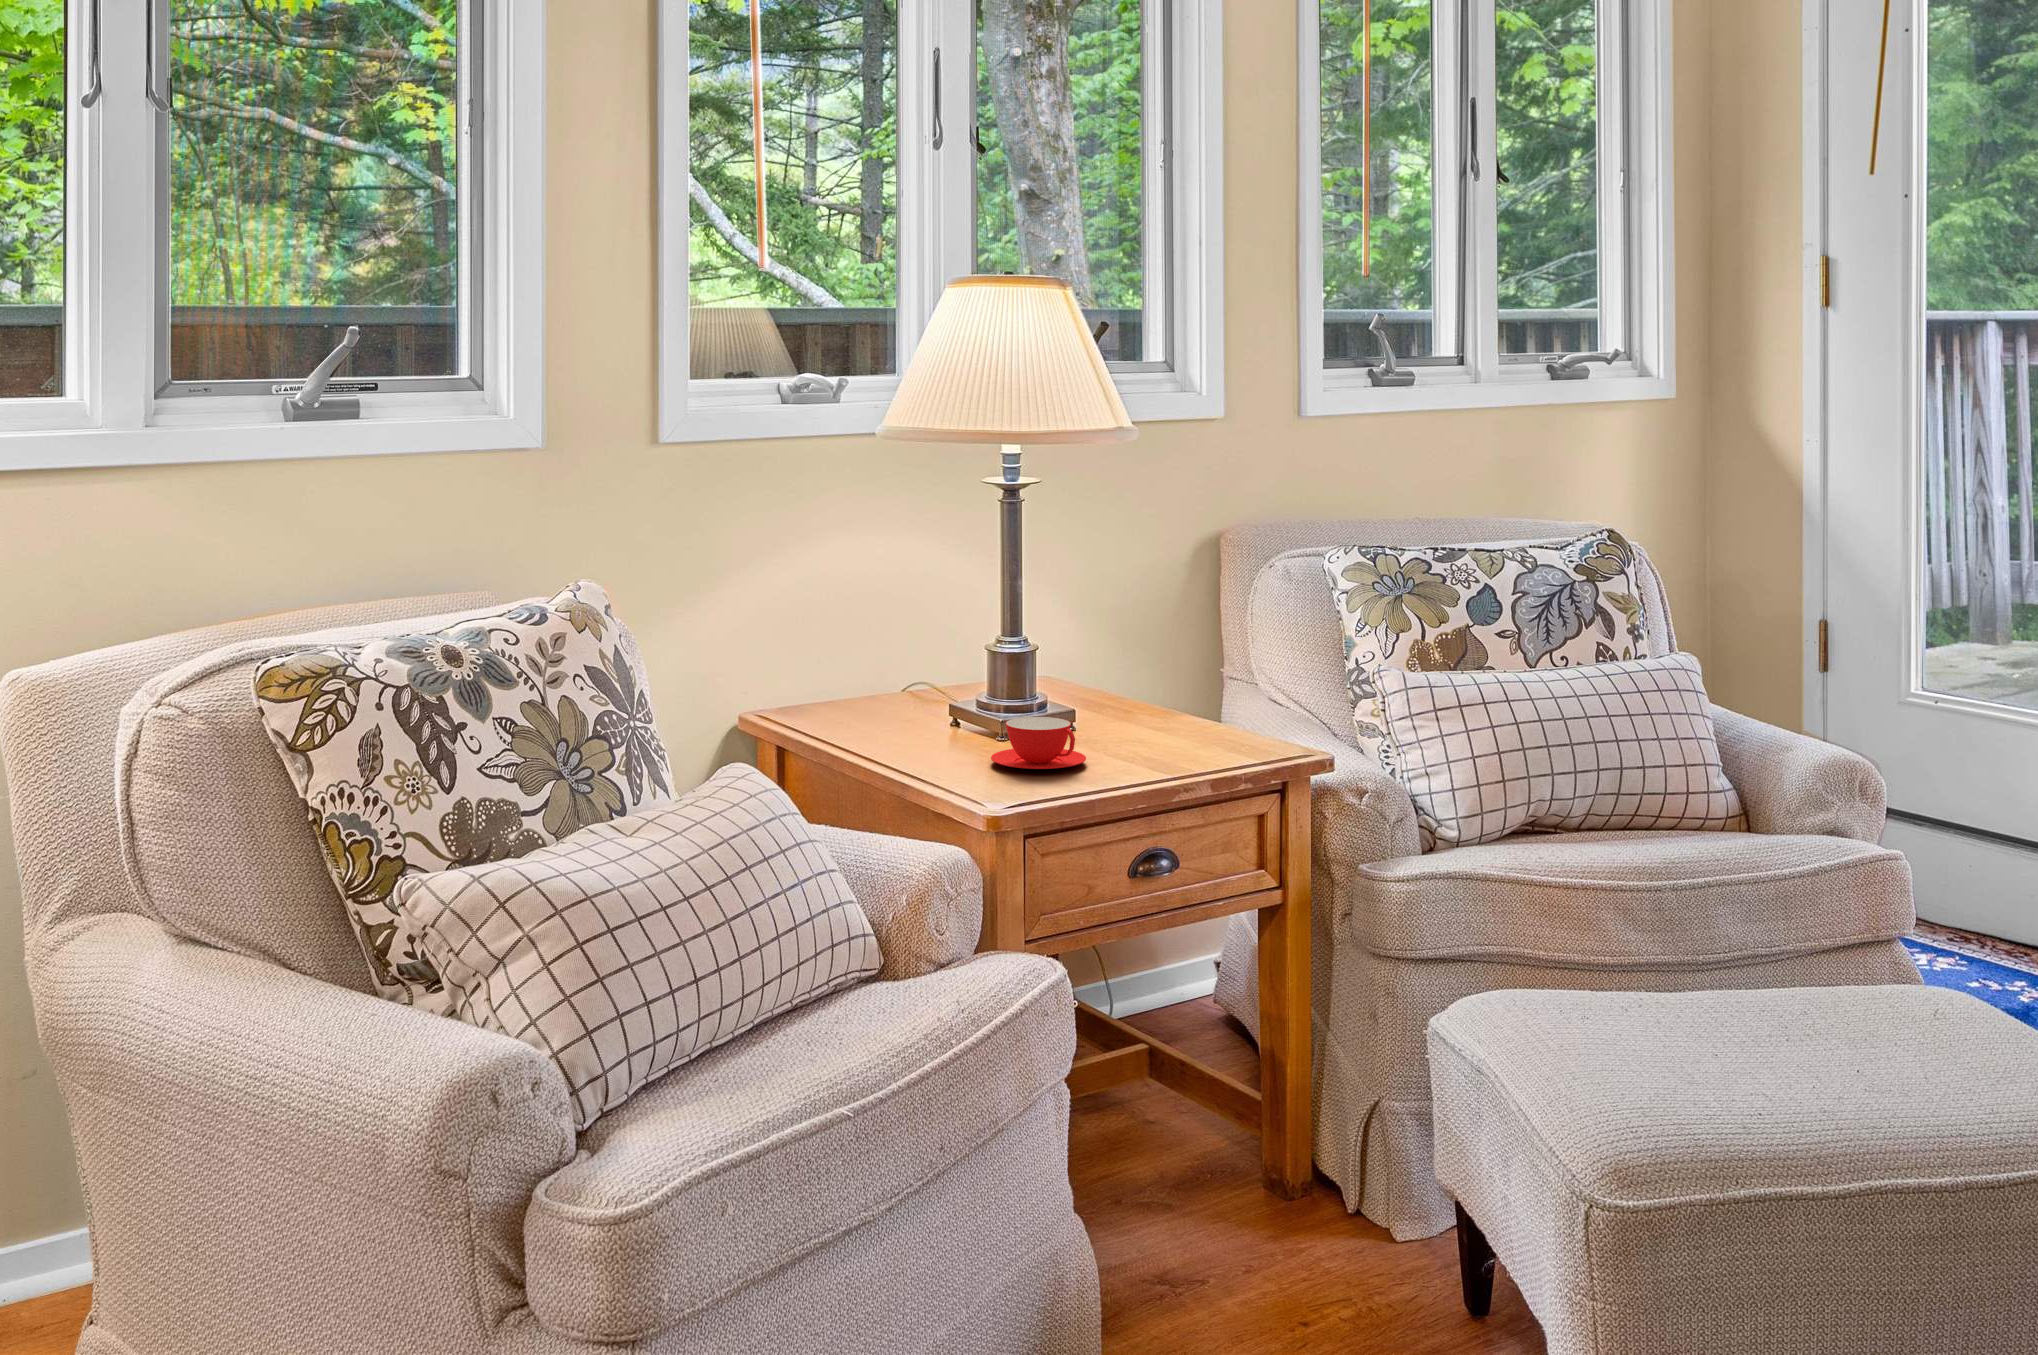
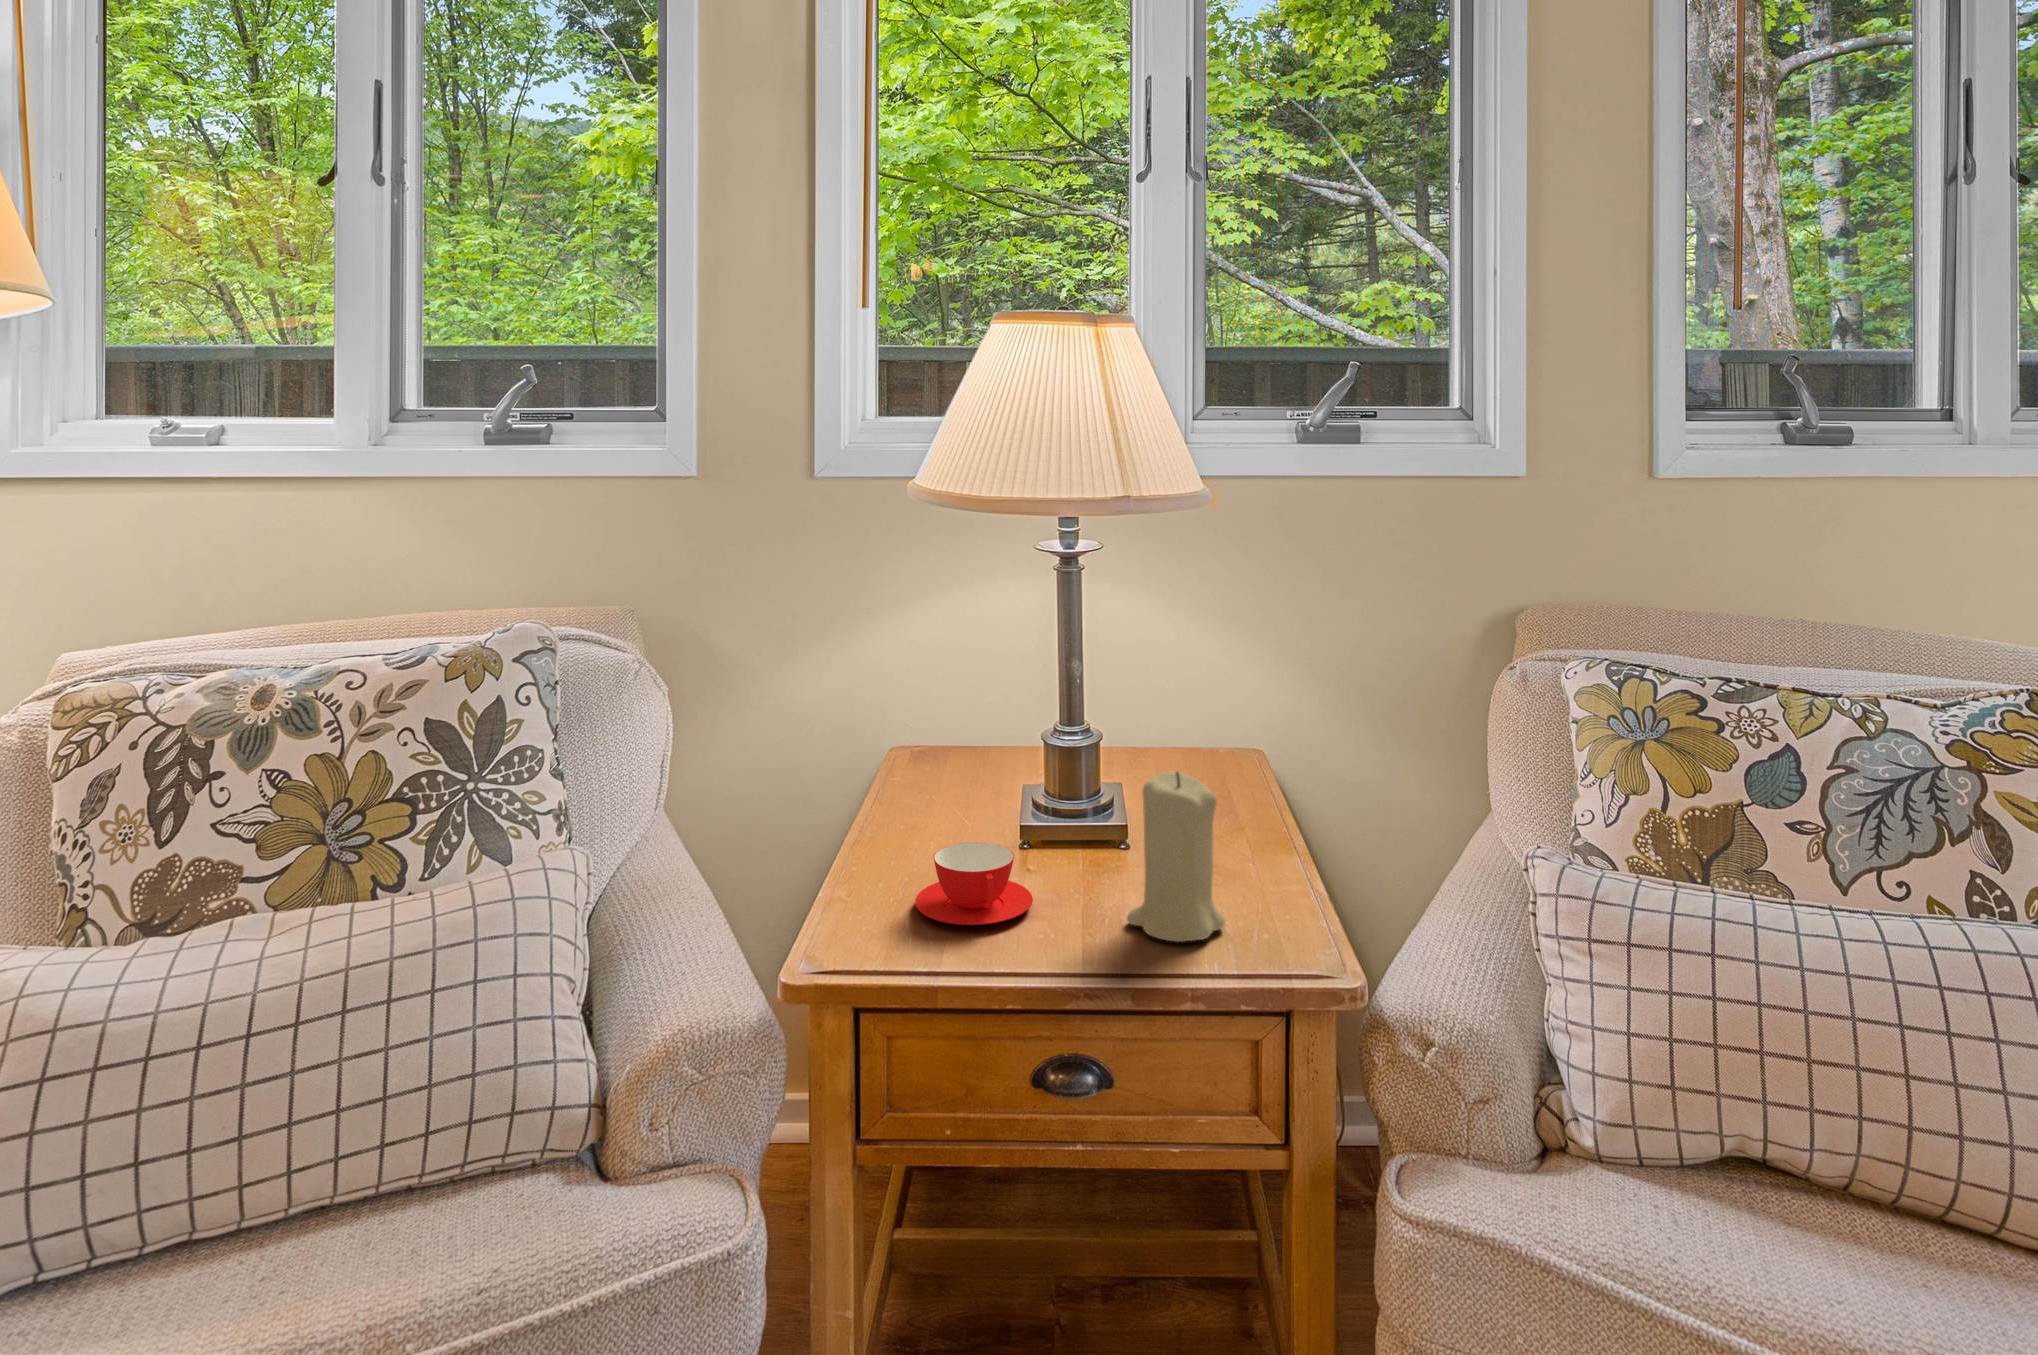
candle: none [1151,634,1220,756] -> present [1127,772,1225,942]

